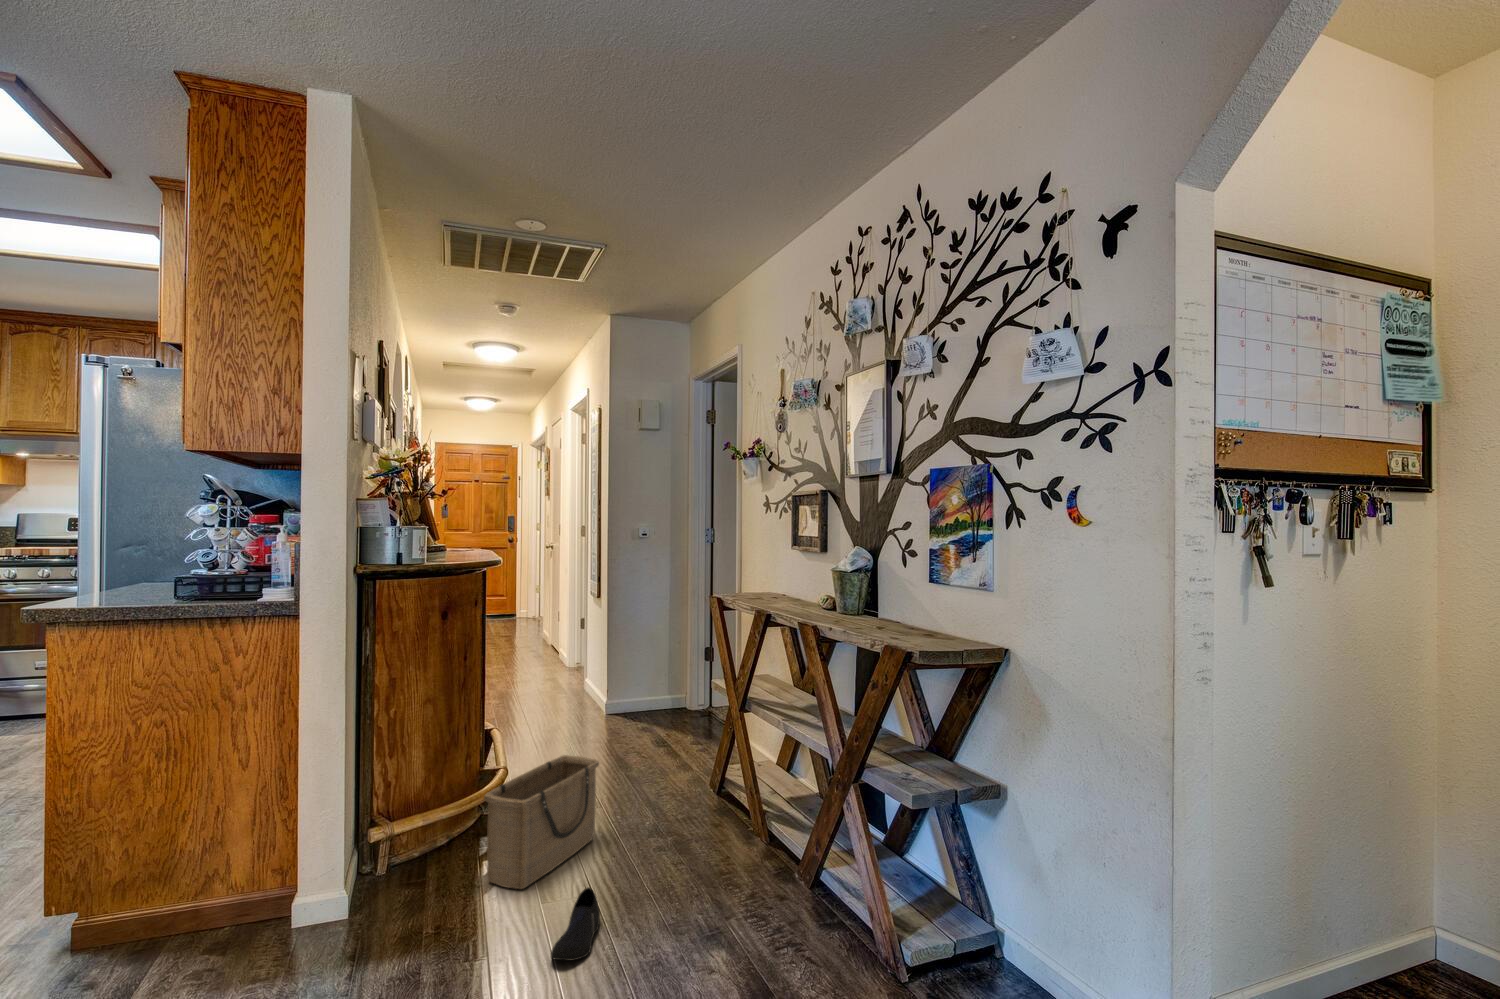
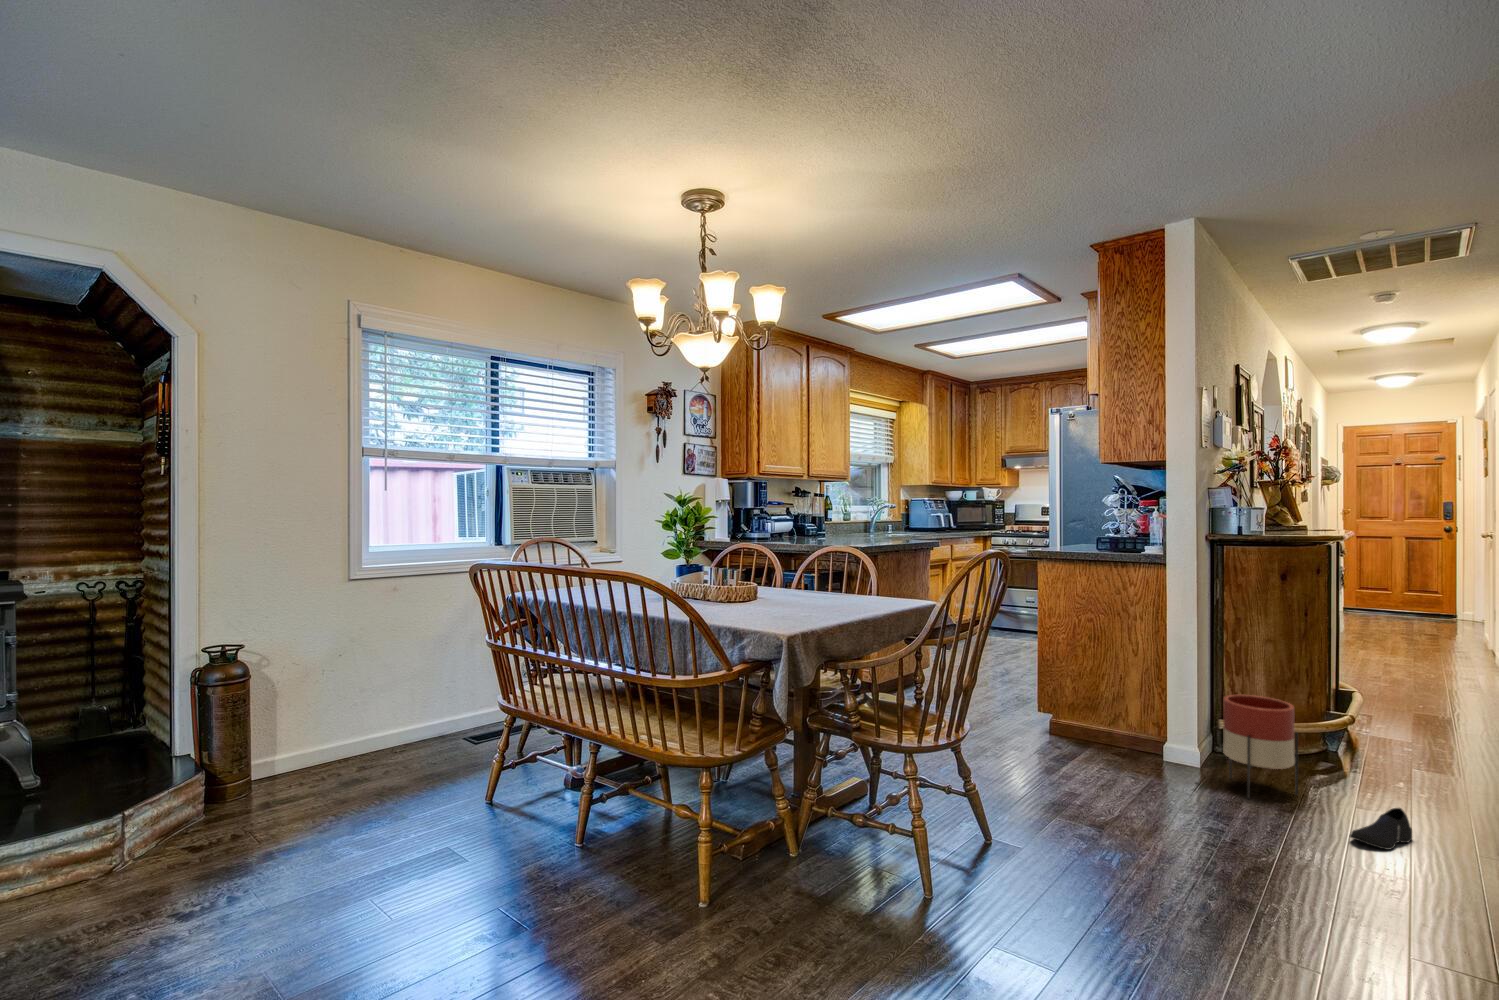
basket: present [484,755,599,889] -> none [1311,715,1447,801]
planter: none [384,785,476,951] -> present [1223,695,1298,799]

